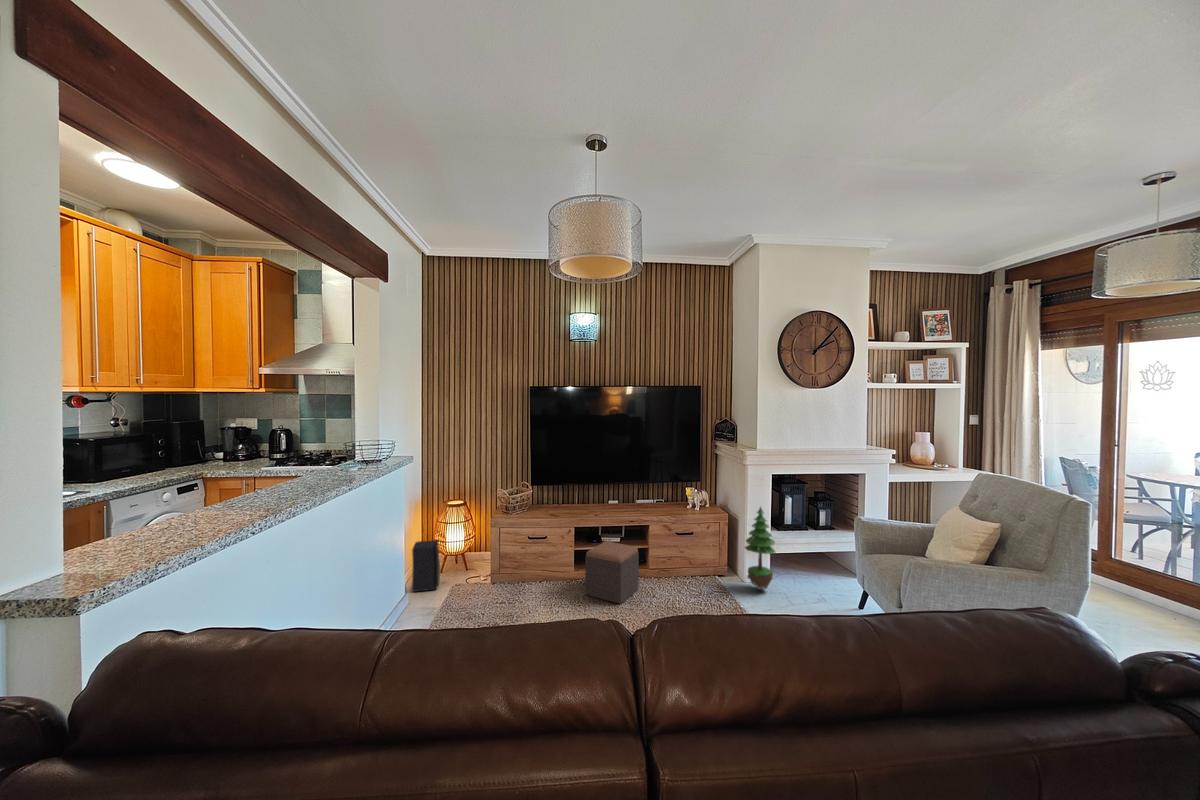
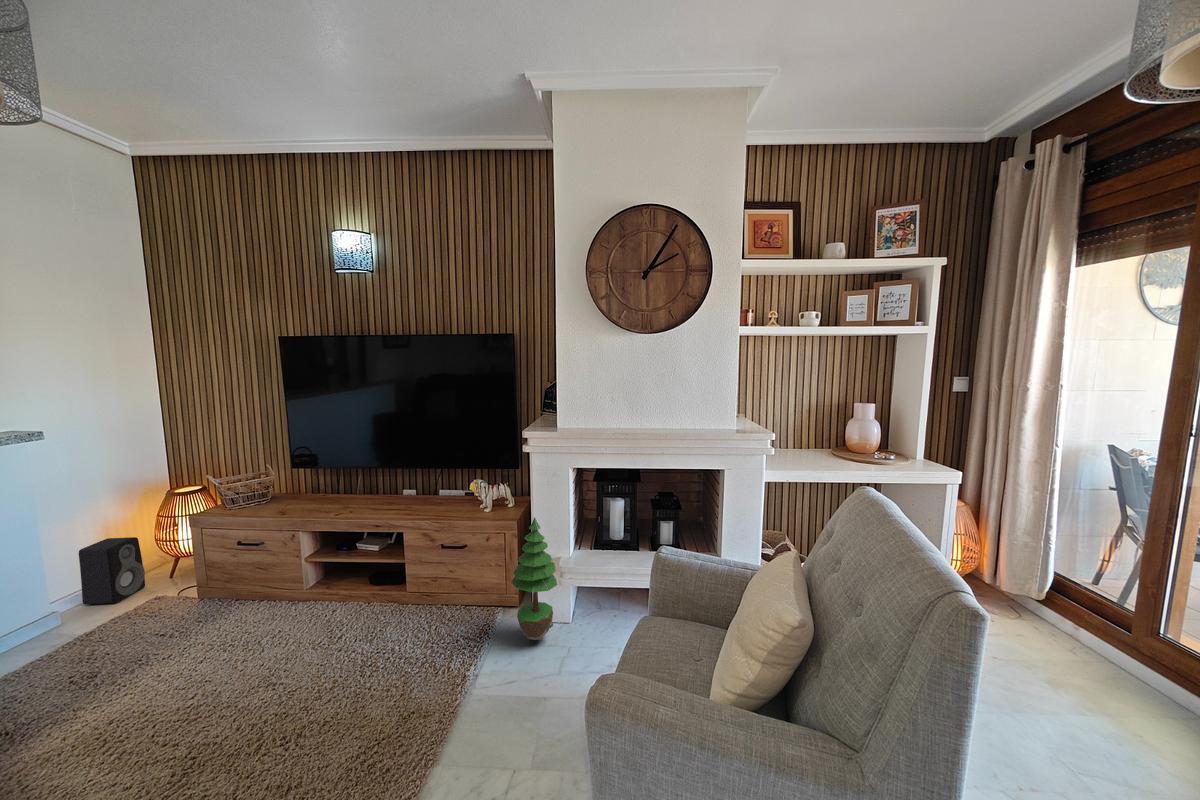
footstool: present [585,541,639,604] -> none [280,552,367,650]

